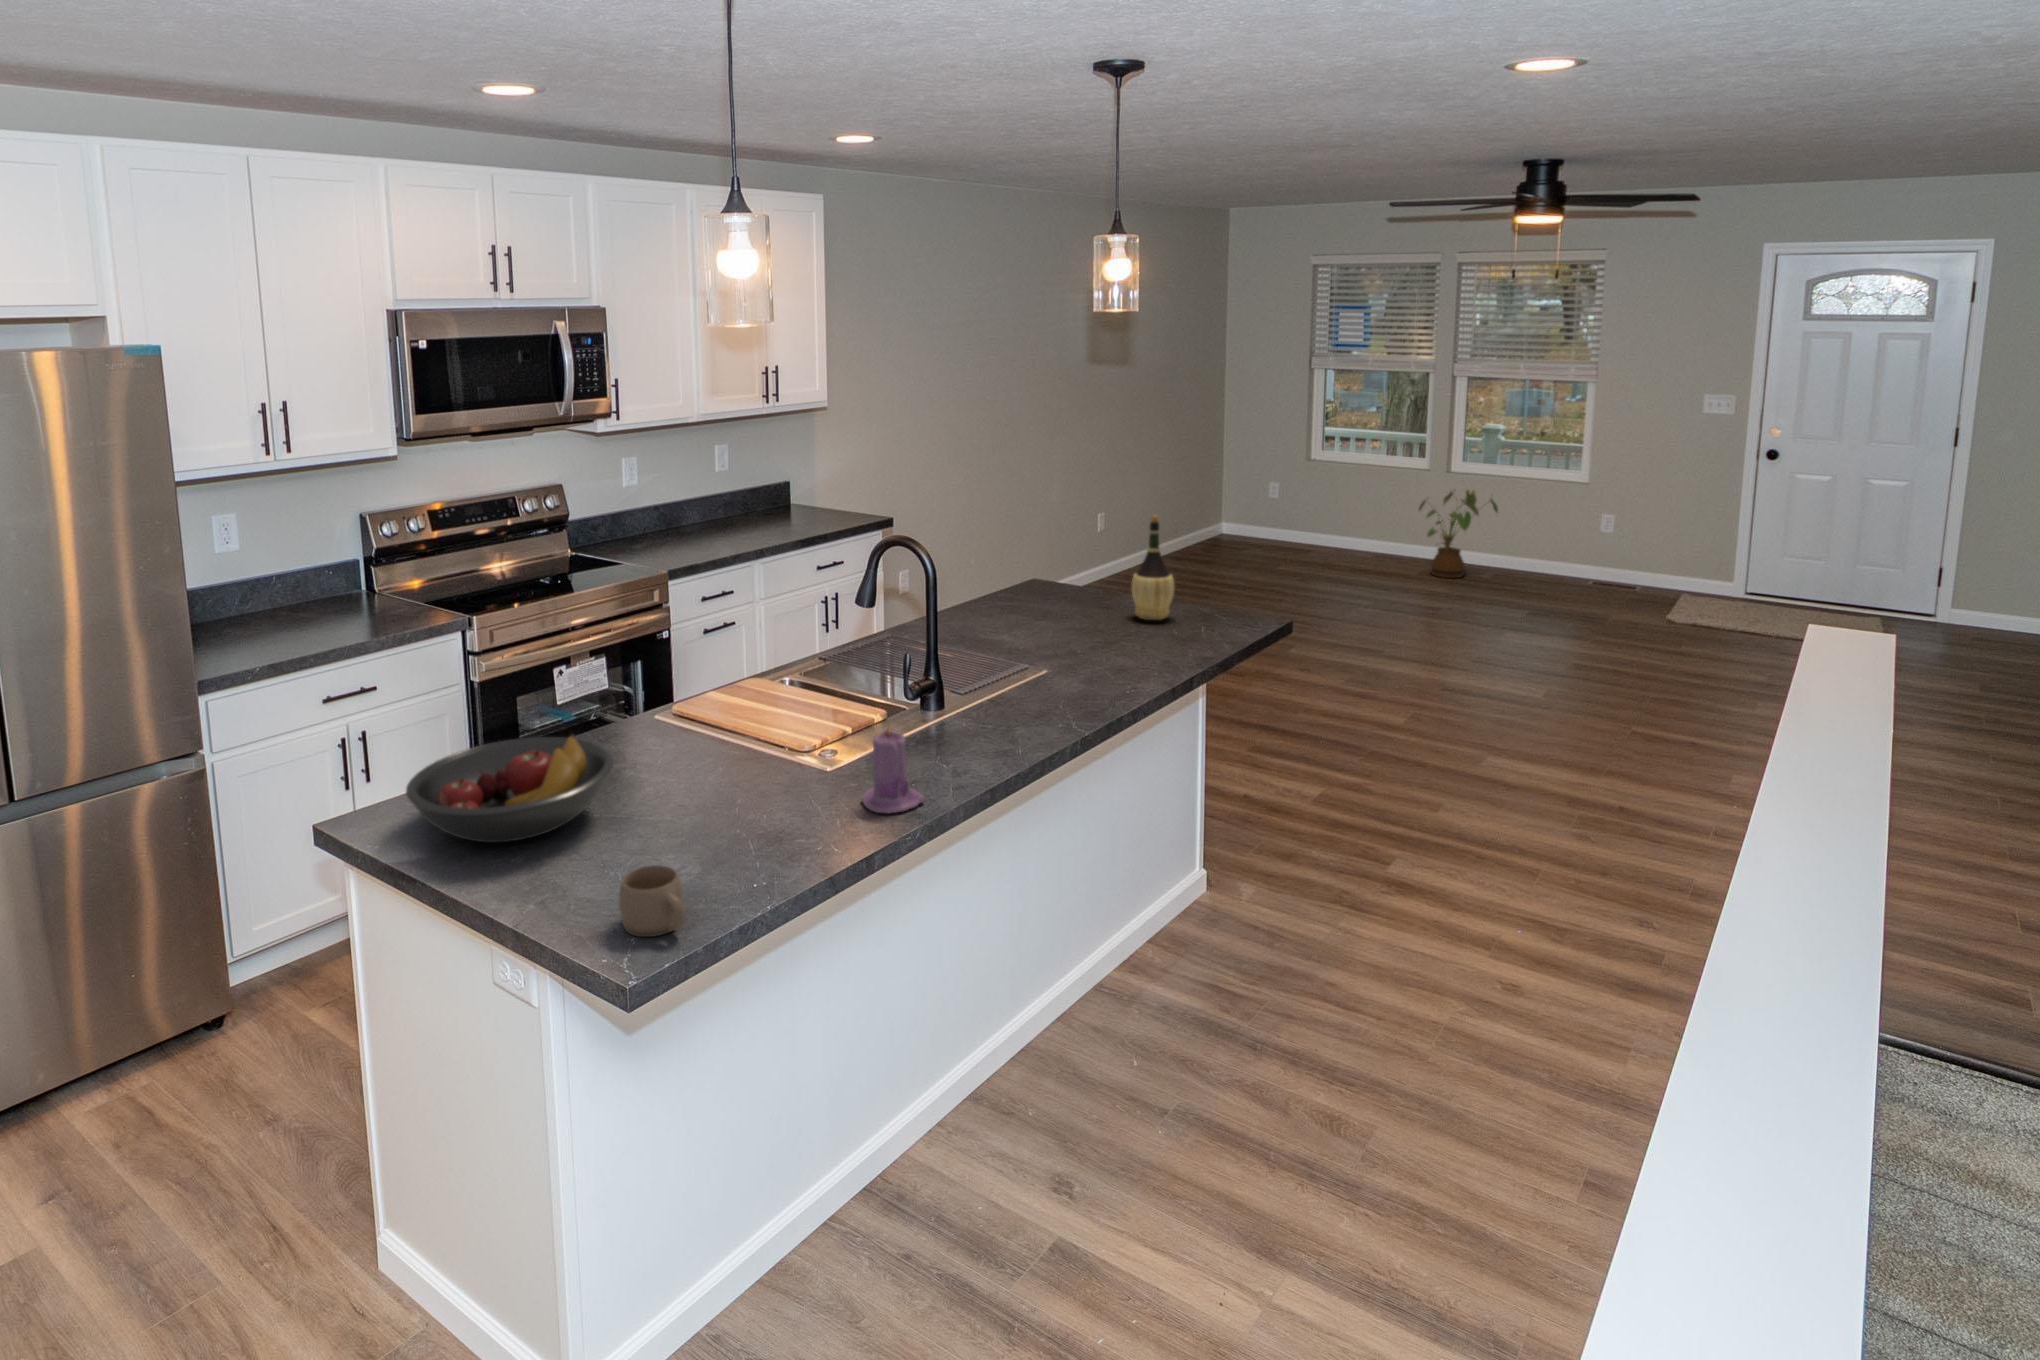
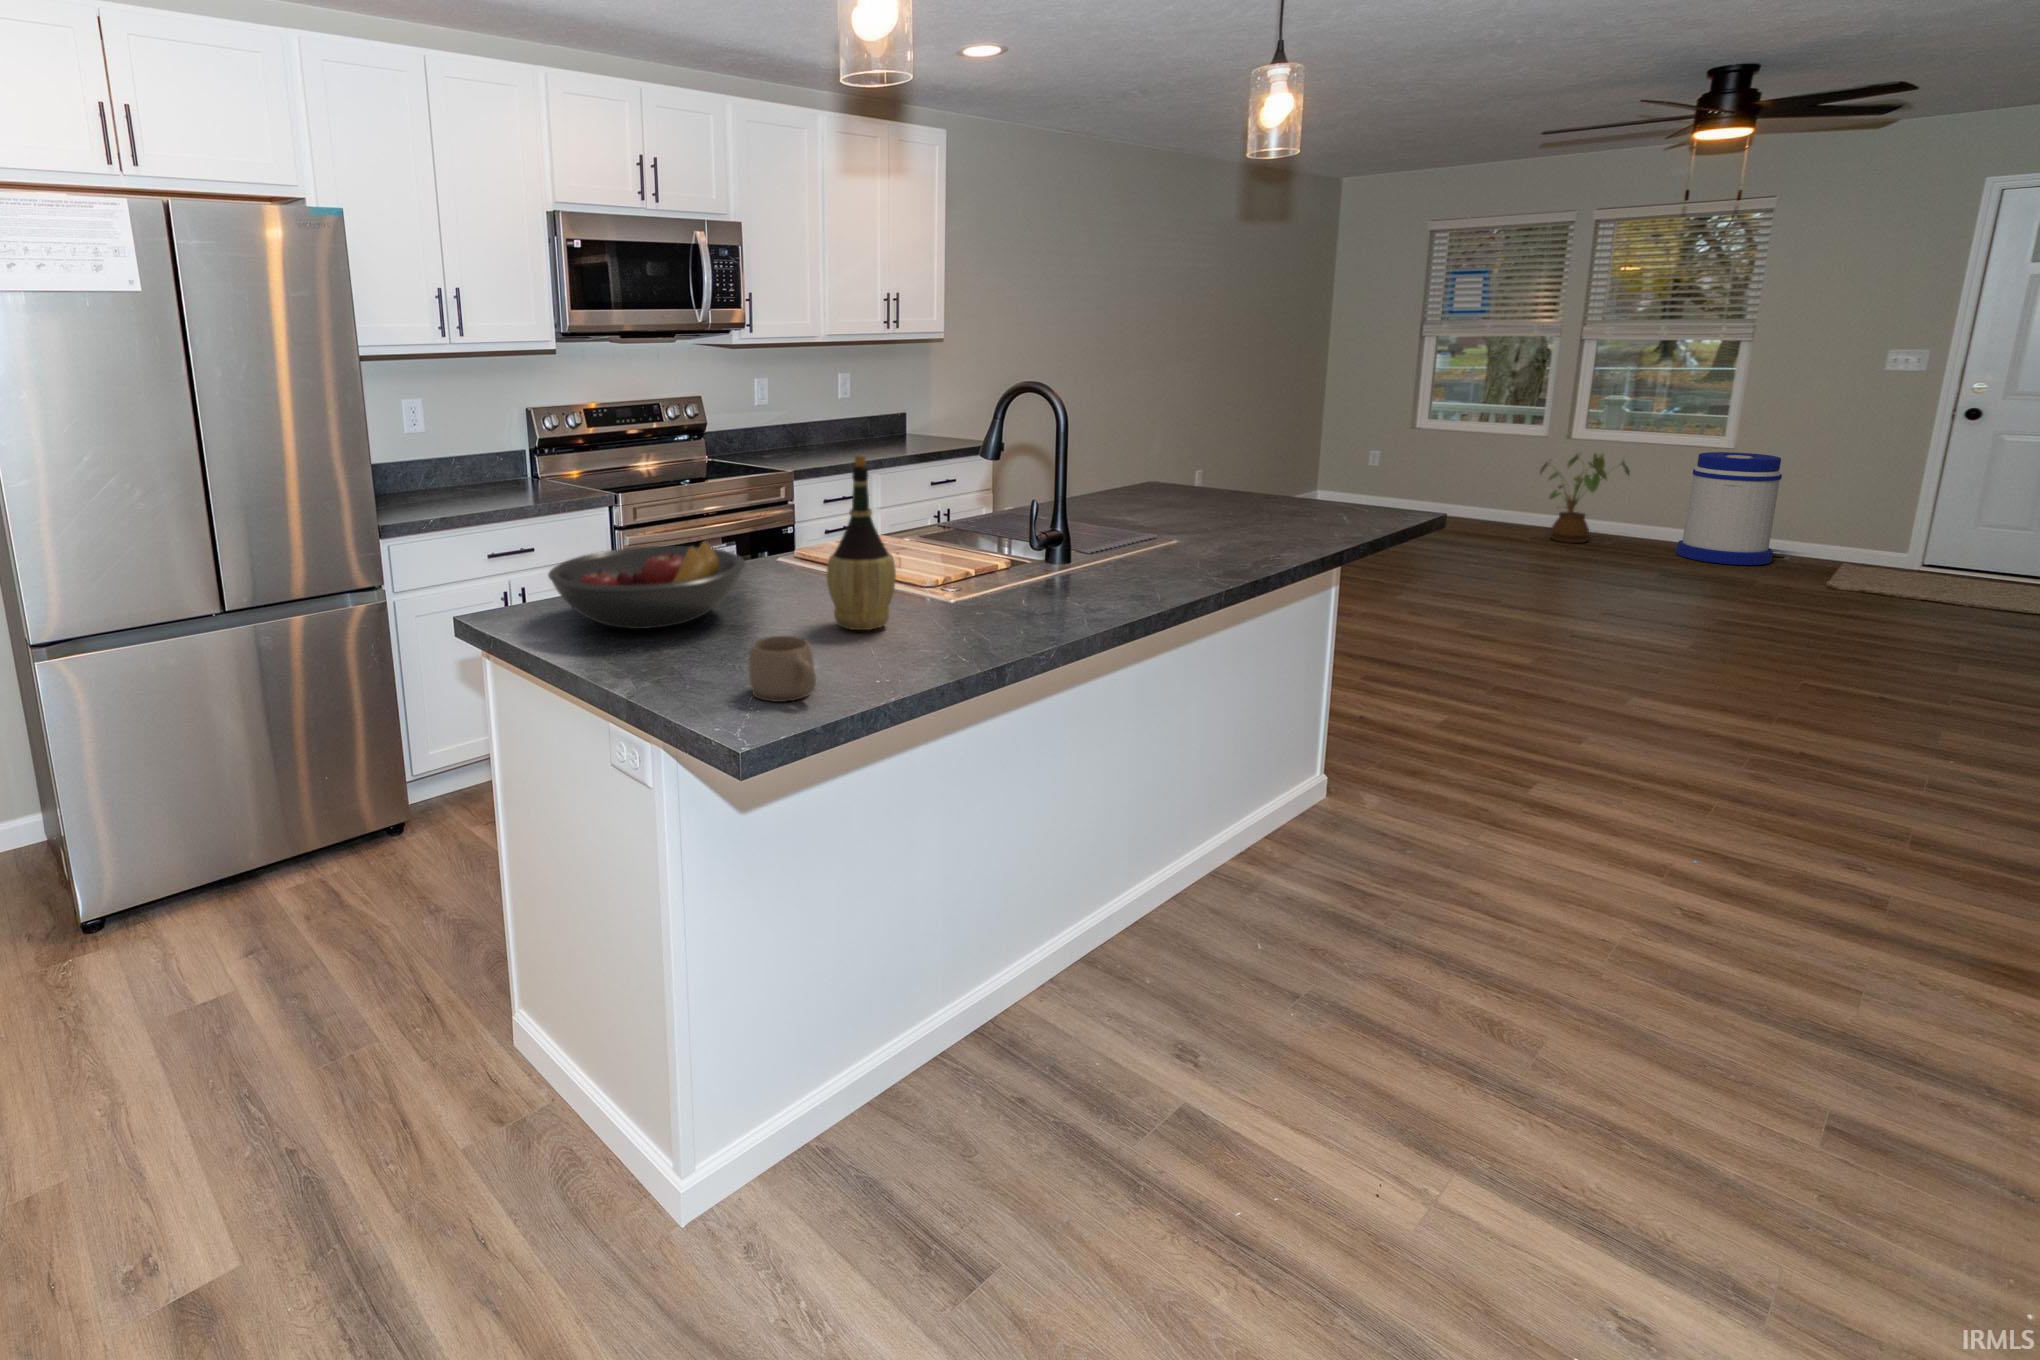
trash can: none [1540,489,1626,598] -> present [1676,452,1782,565]
wine bottle: present [1132,515,1175,620] -> present [826,455,896,630]
candle: present [862,730,925,813] -> none [992,537,1059,628]

